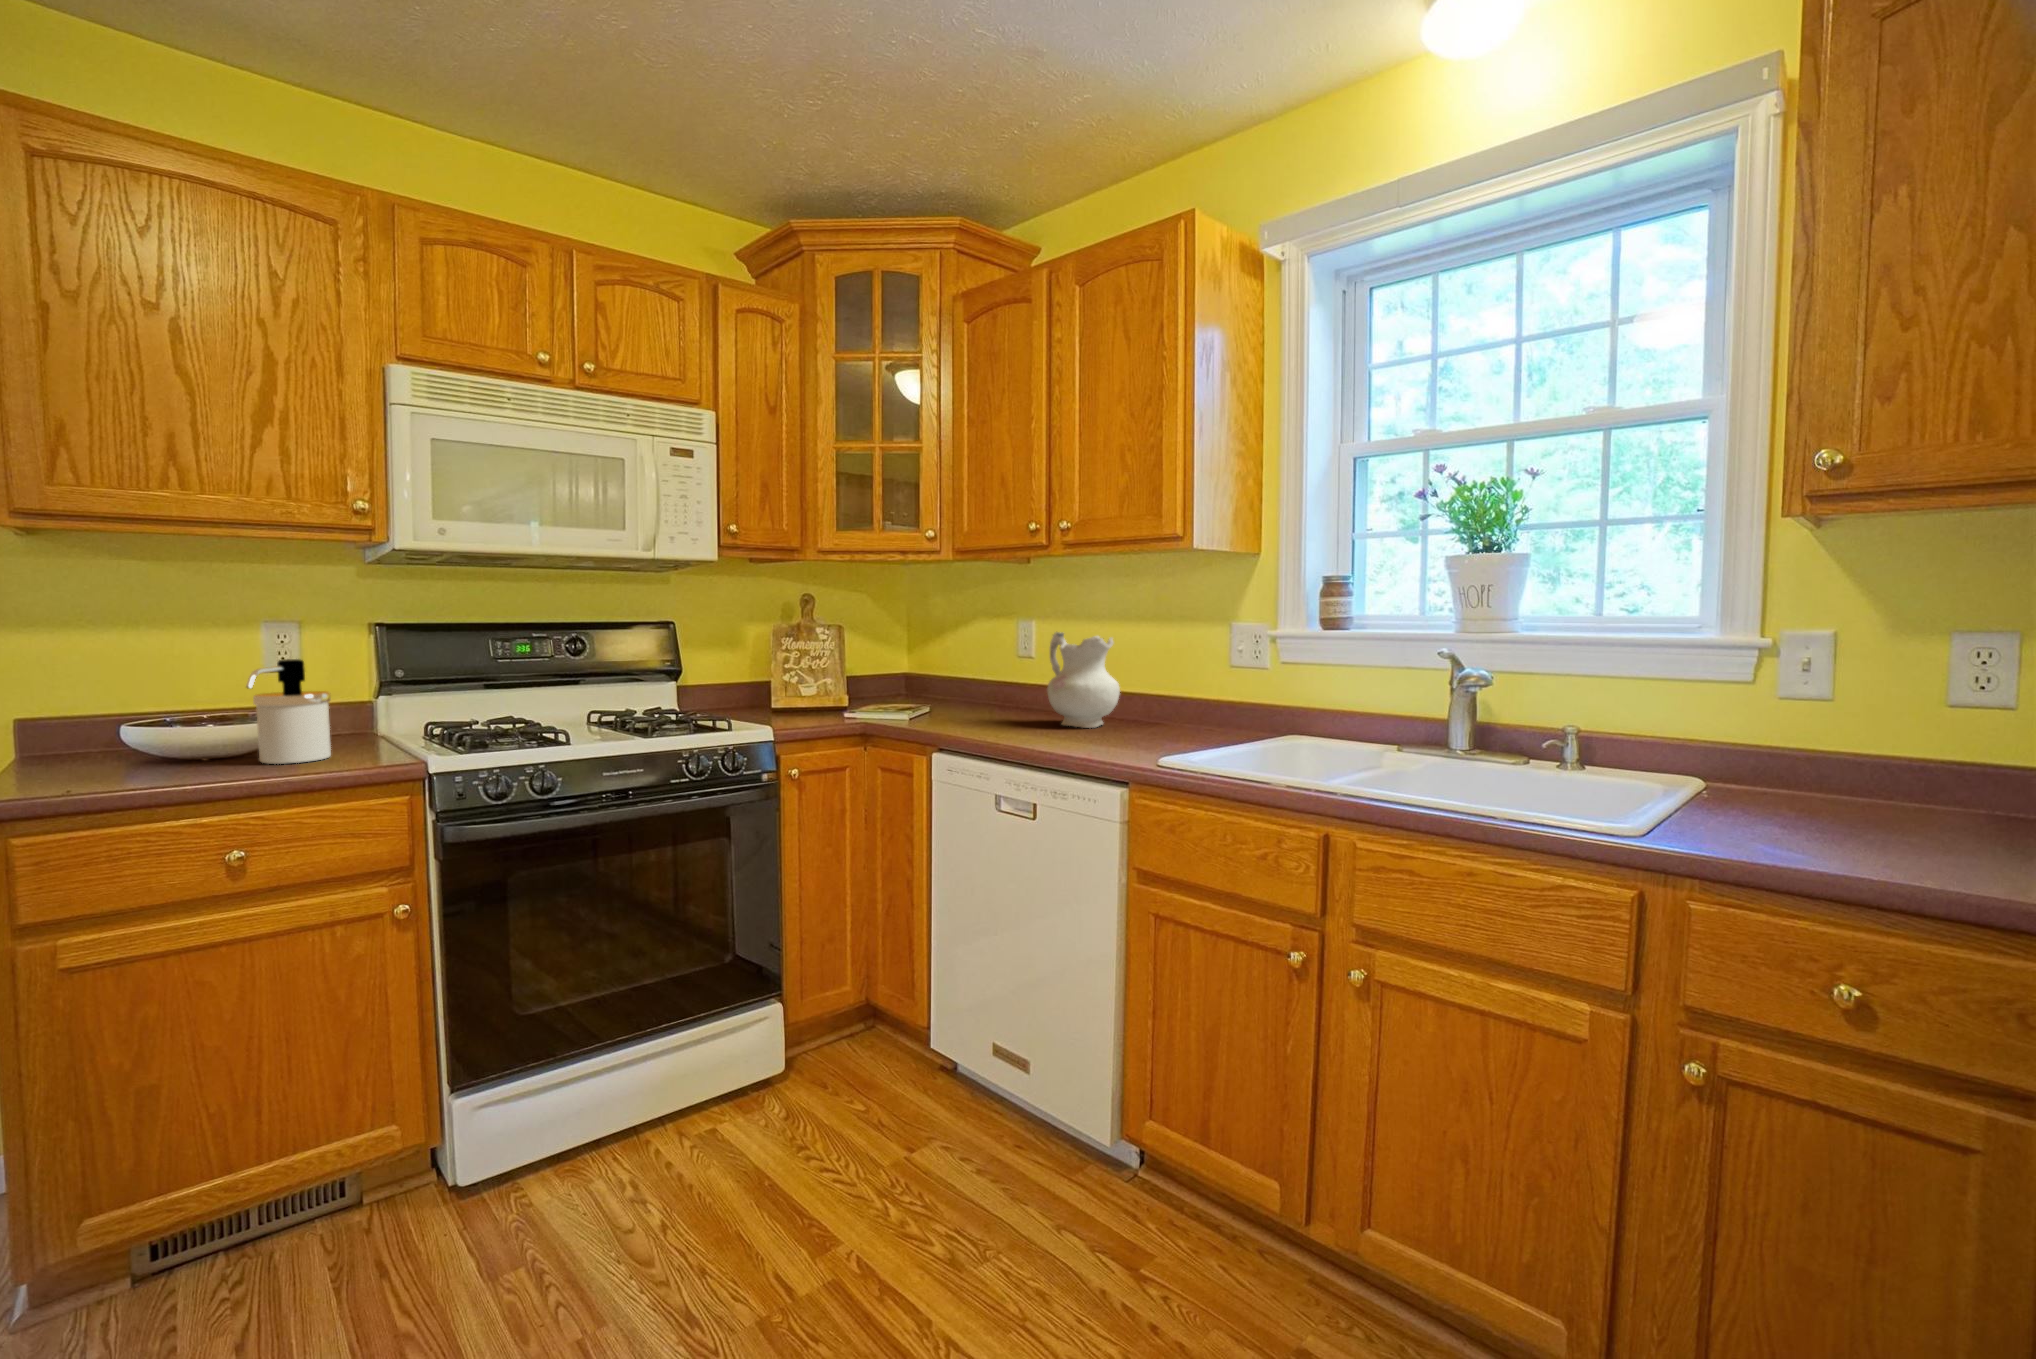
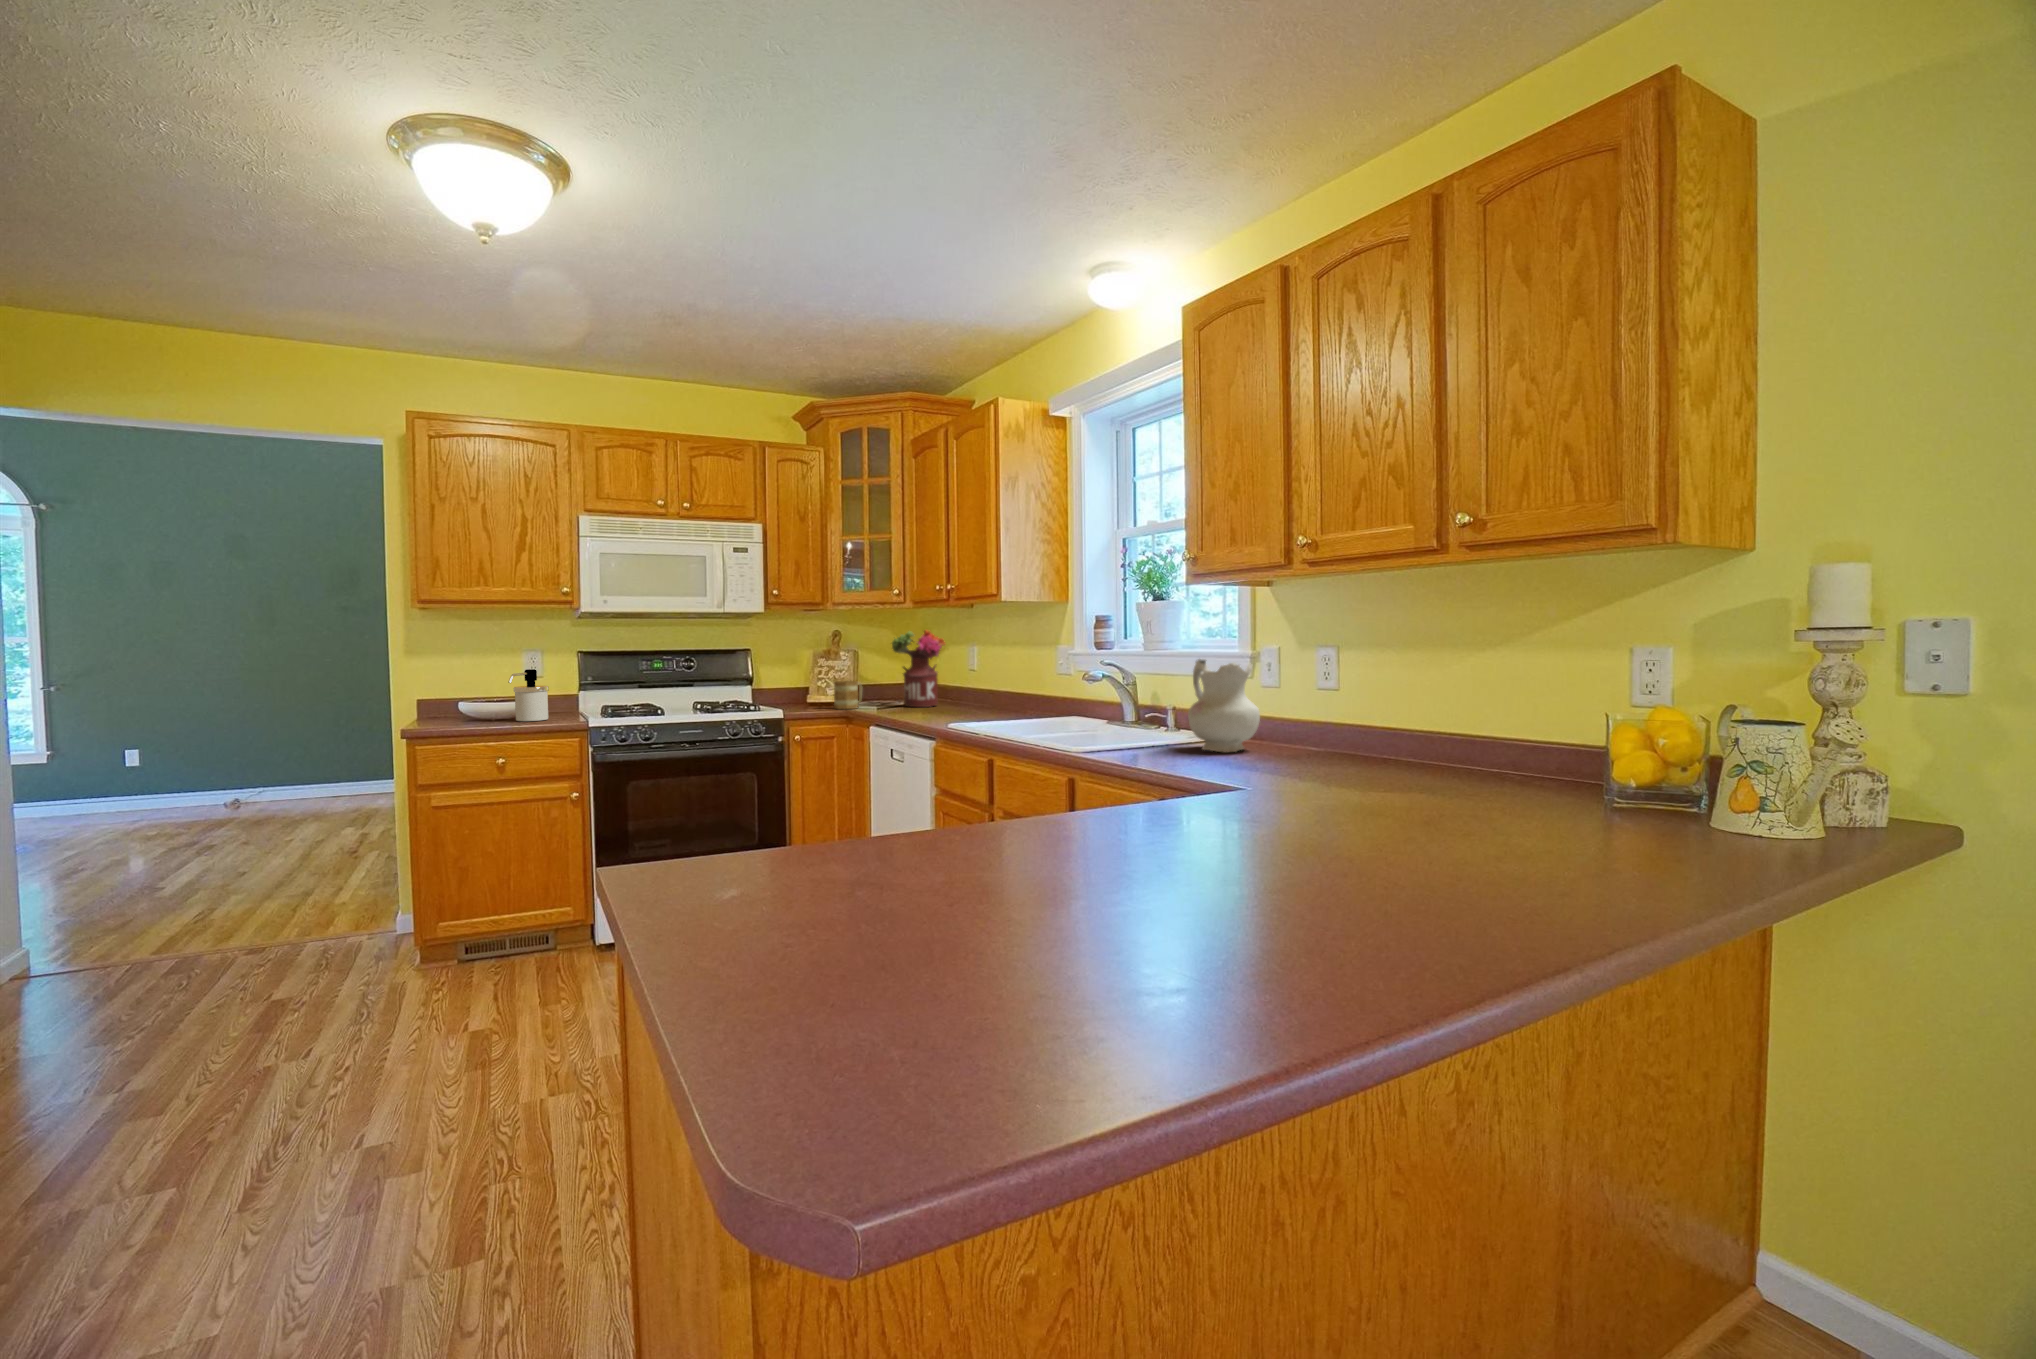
flower arrangement: none [924,595,1006,716] -> present [892,630,946,707]
ceramic pitcher: present [1047,632,1120,728] -> present [1188,659,1260,752]
mug: none [840,675,878,722] -> present [834,681,862,709]

